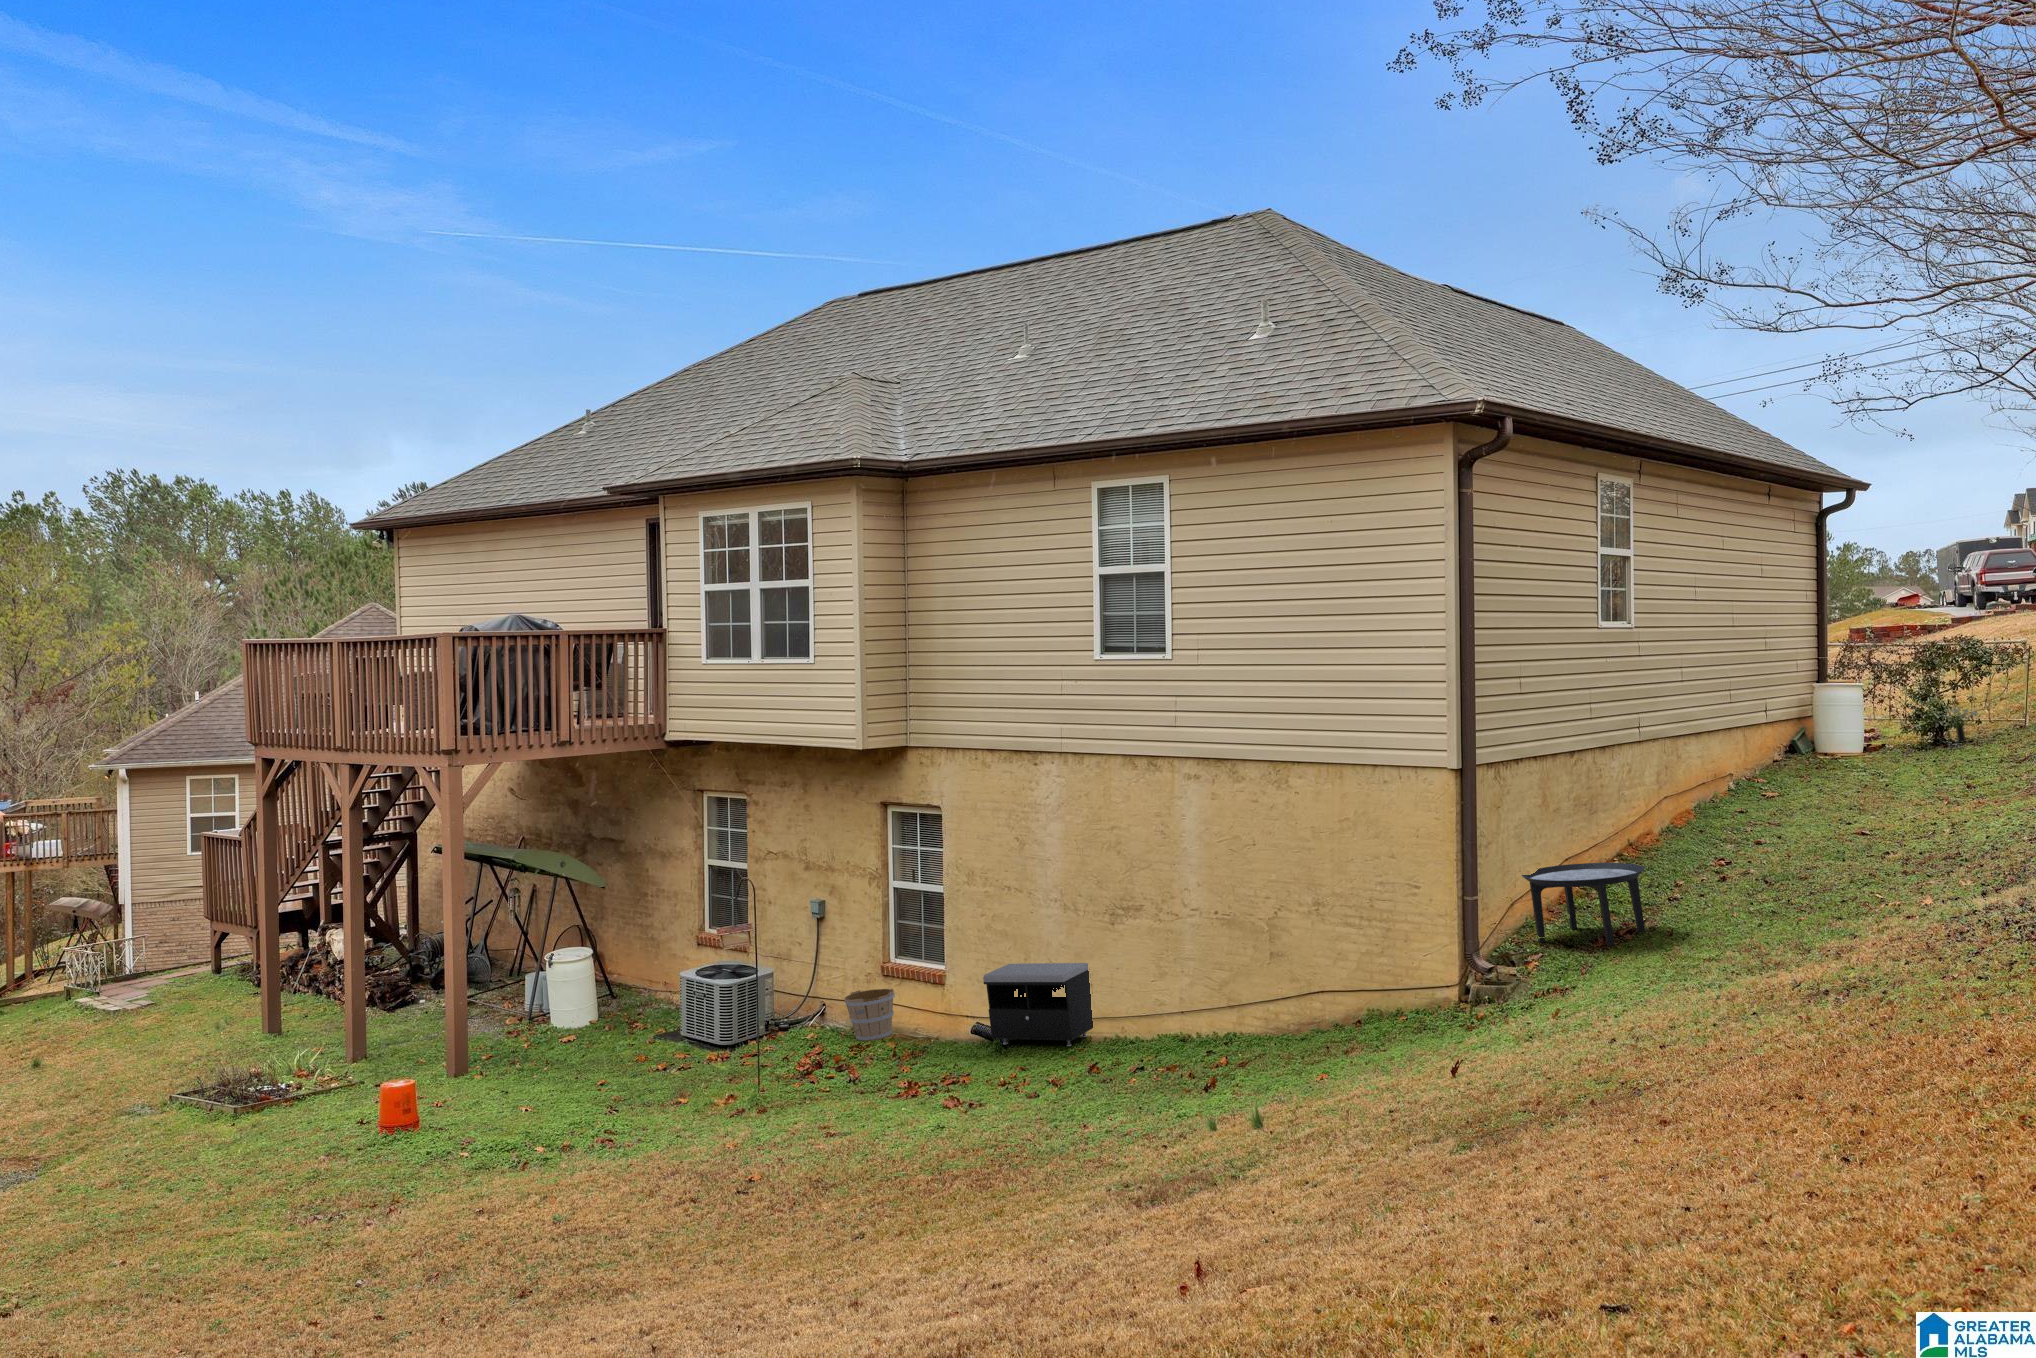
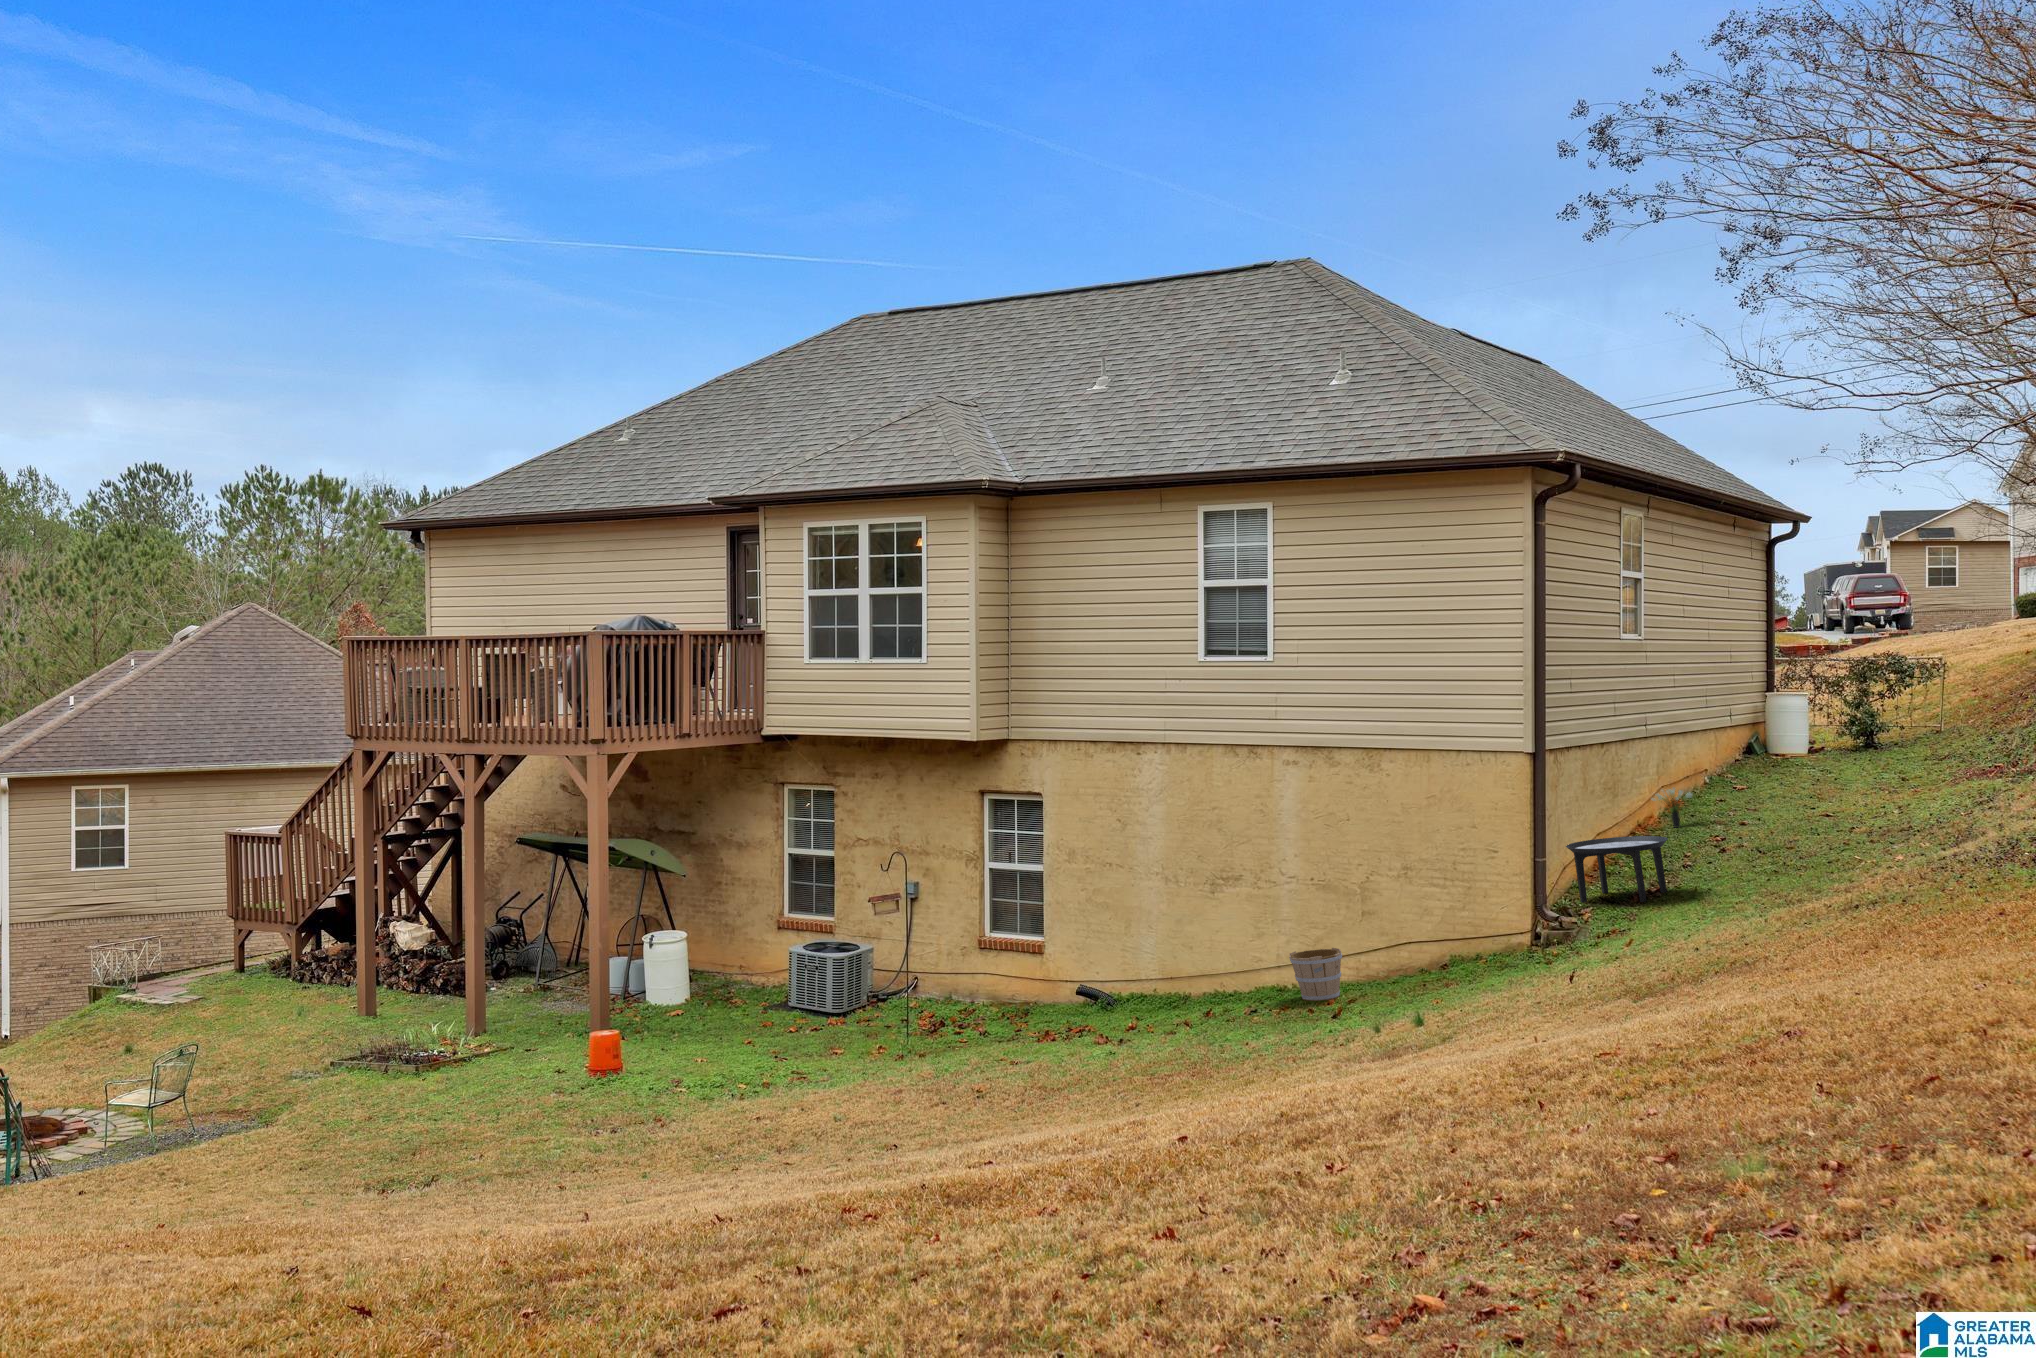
potted plant: present [1943,707,1978,742] -> present [1653,788,1692,828]
storage bench: present [983,963,1093,1046] -> none [1097,932,1197,1007]
wooden bucket: present [844,988,895,1041] -> present [1289,948,1342,1001]

